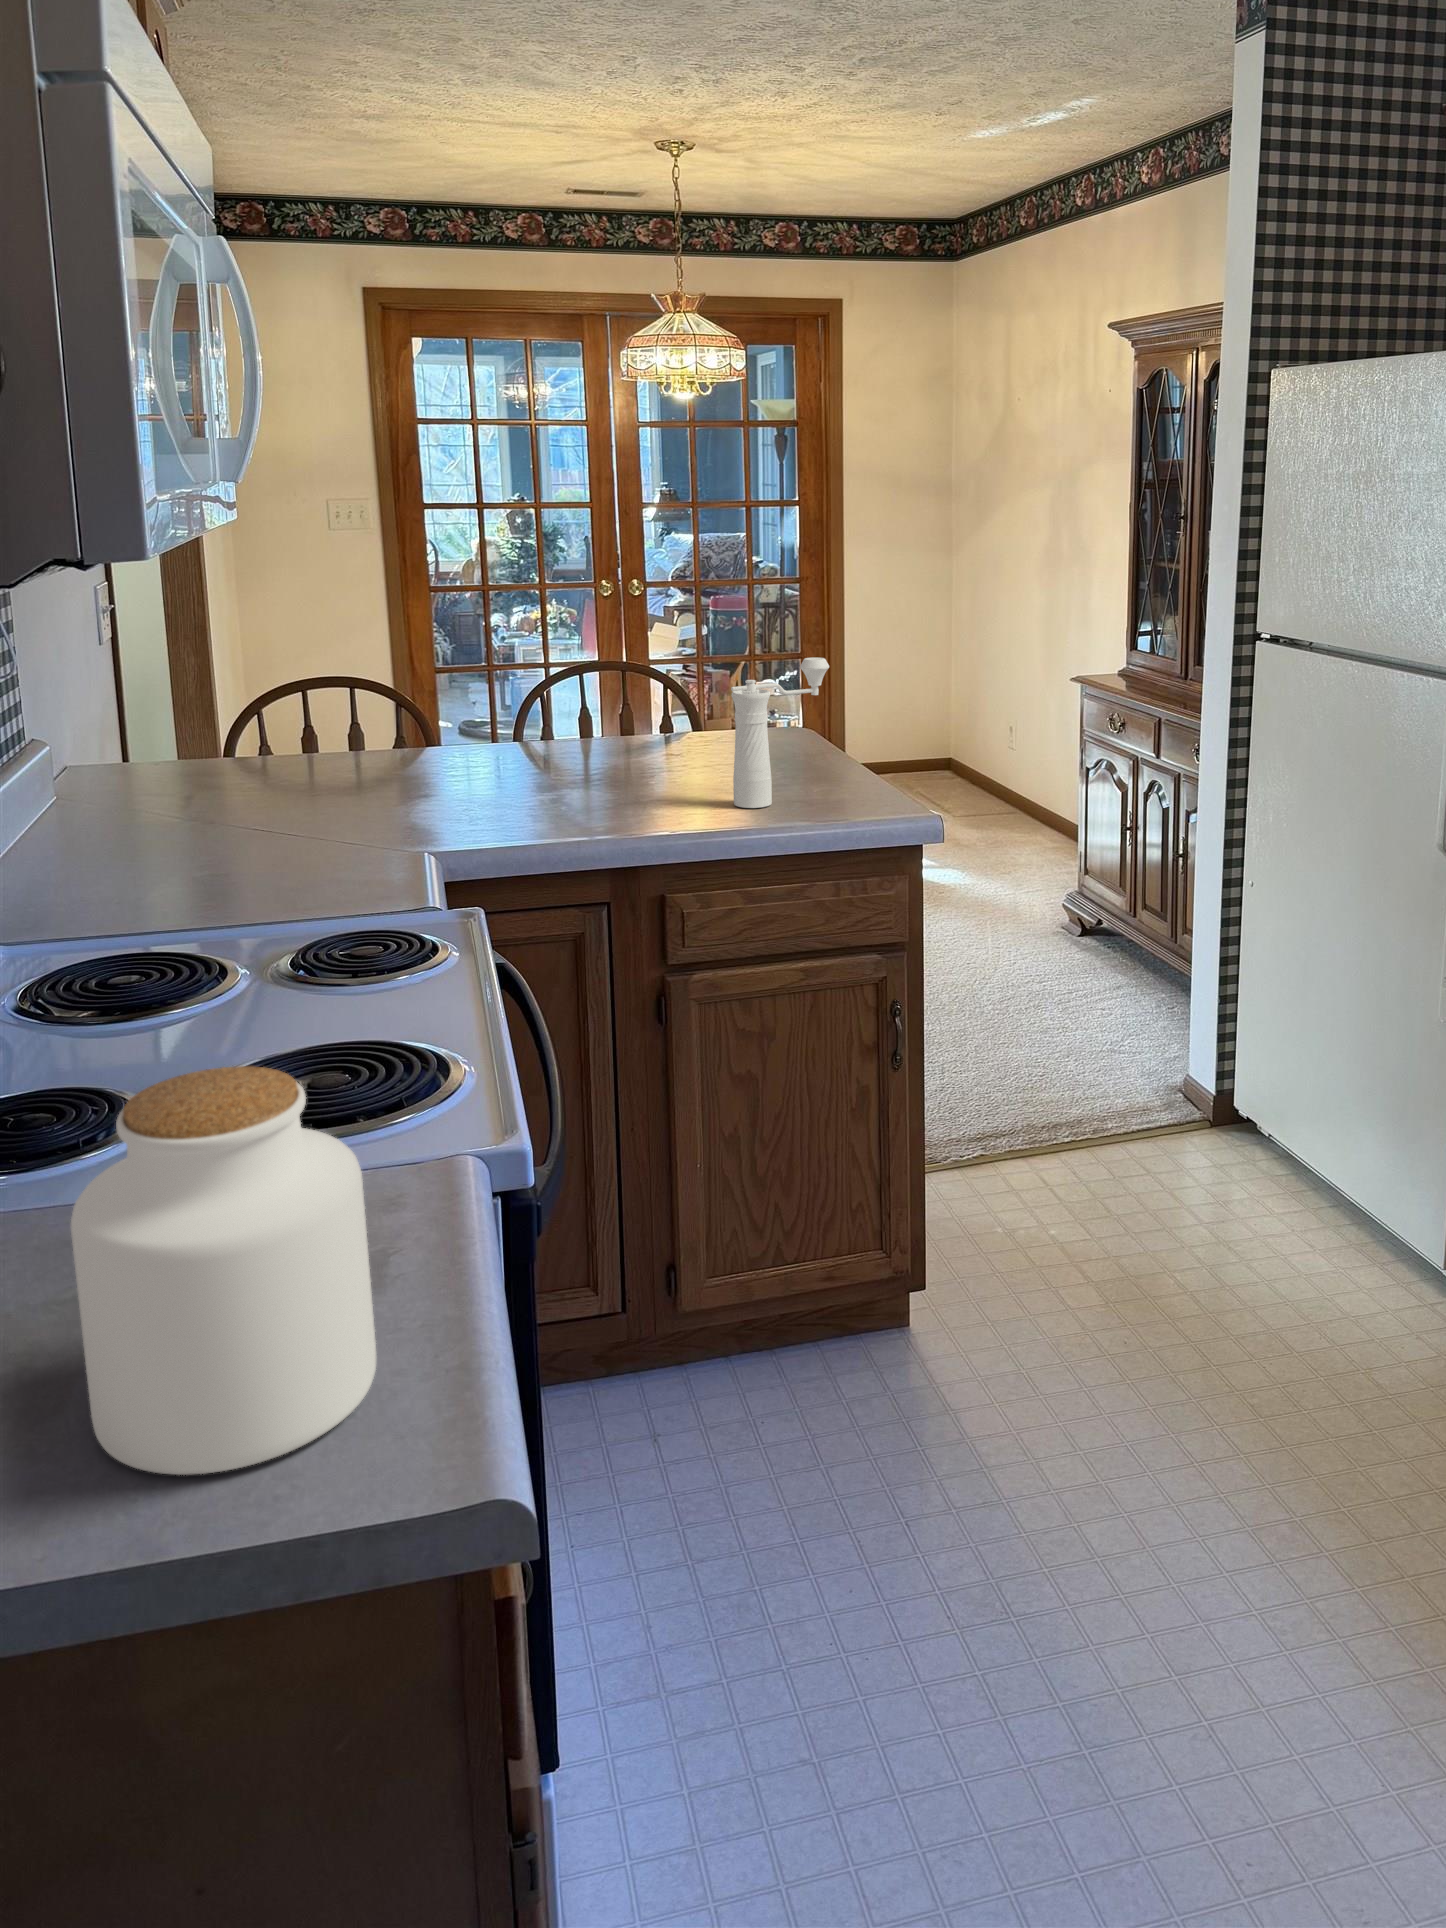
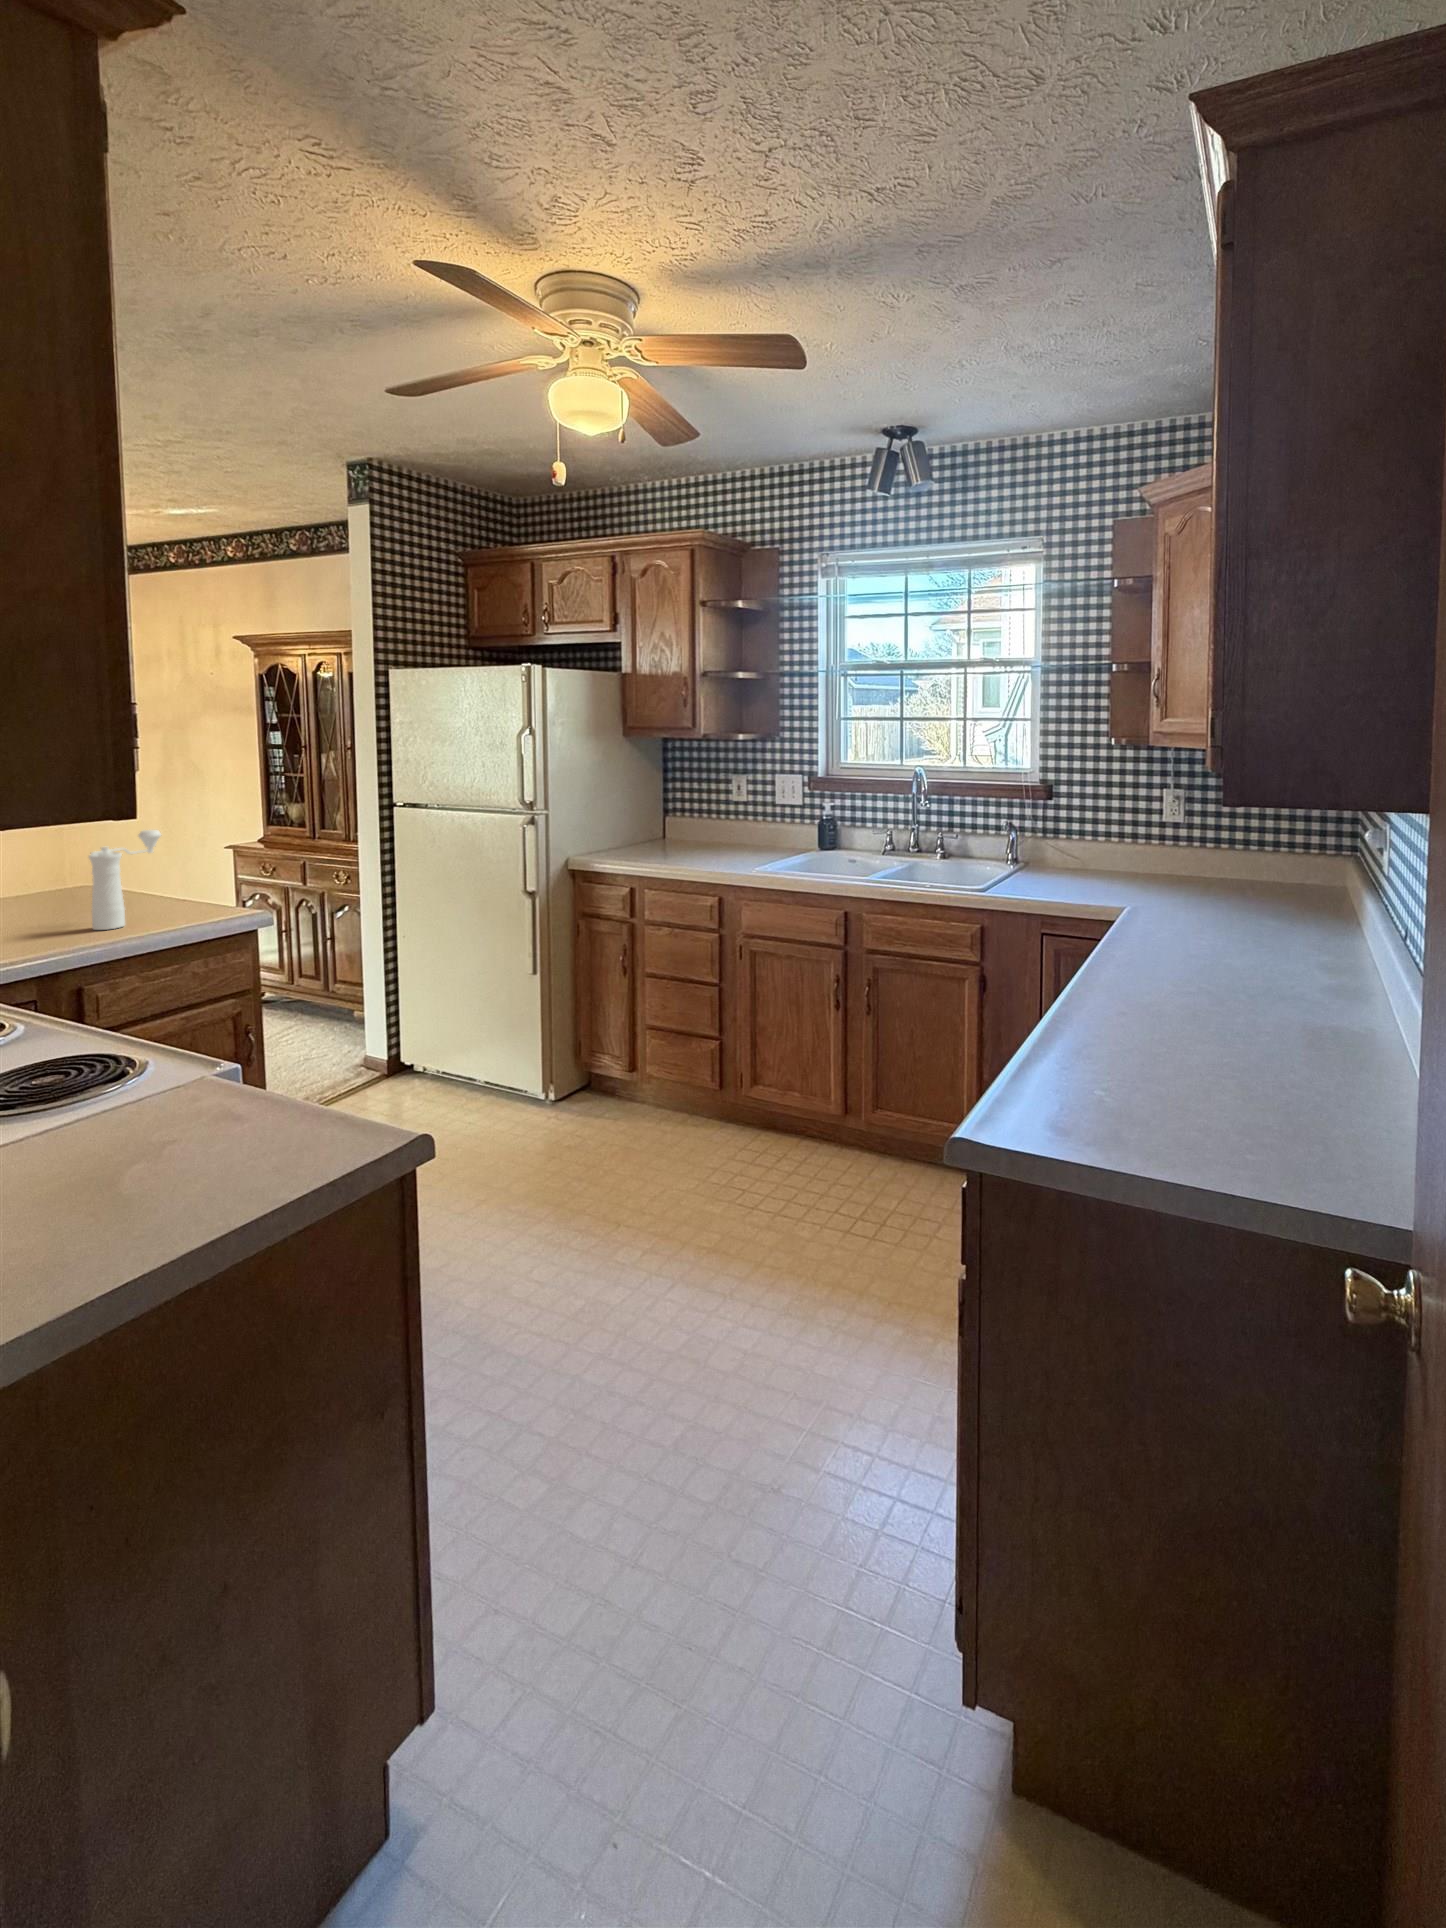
jar: present [70,1066,376,1475] -> none [123,997,301,1209]

